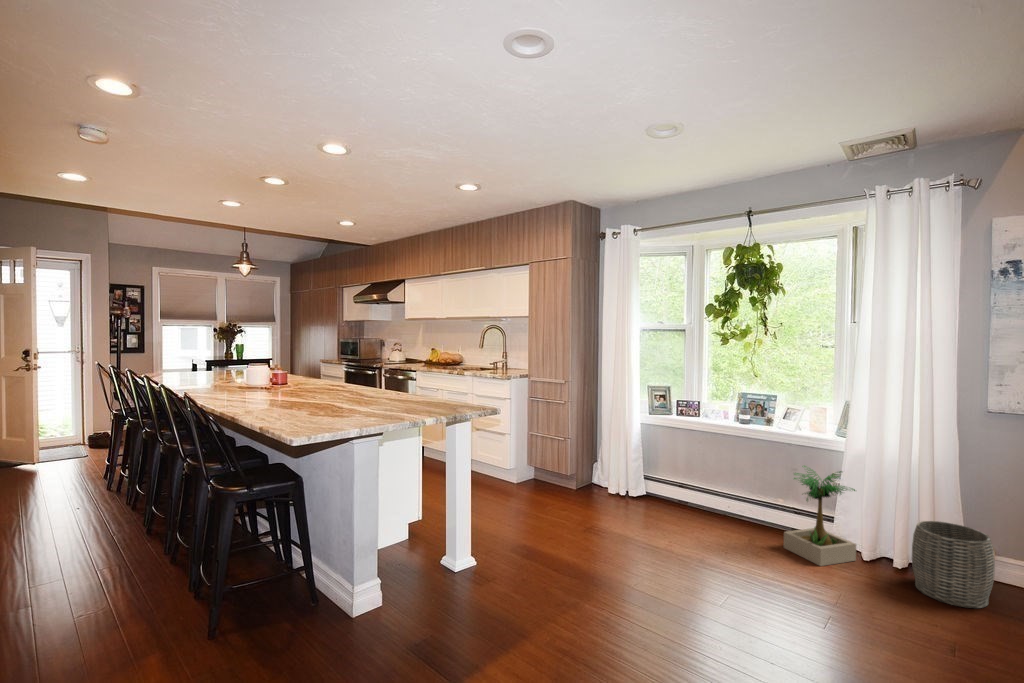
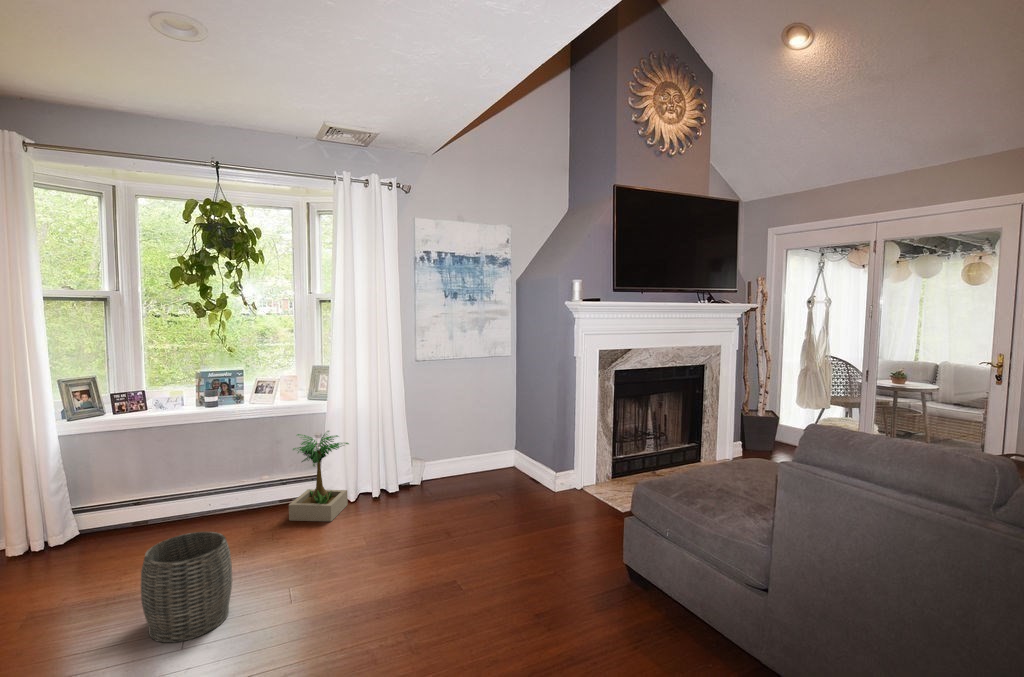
woven basket: present [912,521,995,608] -> present [141,532,232,643]

